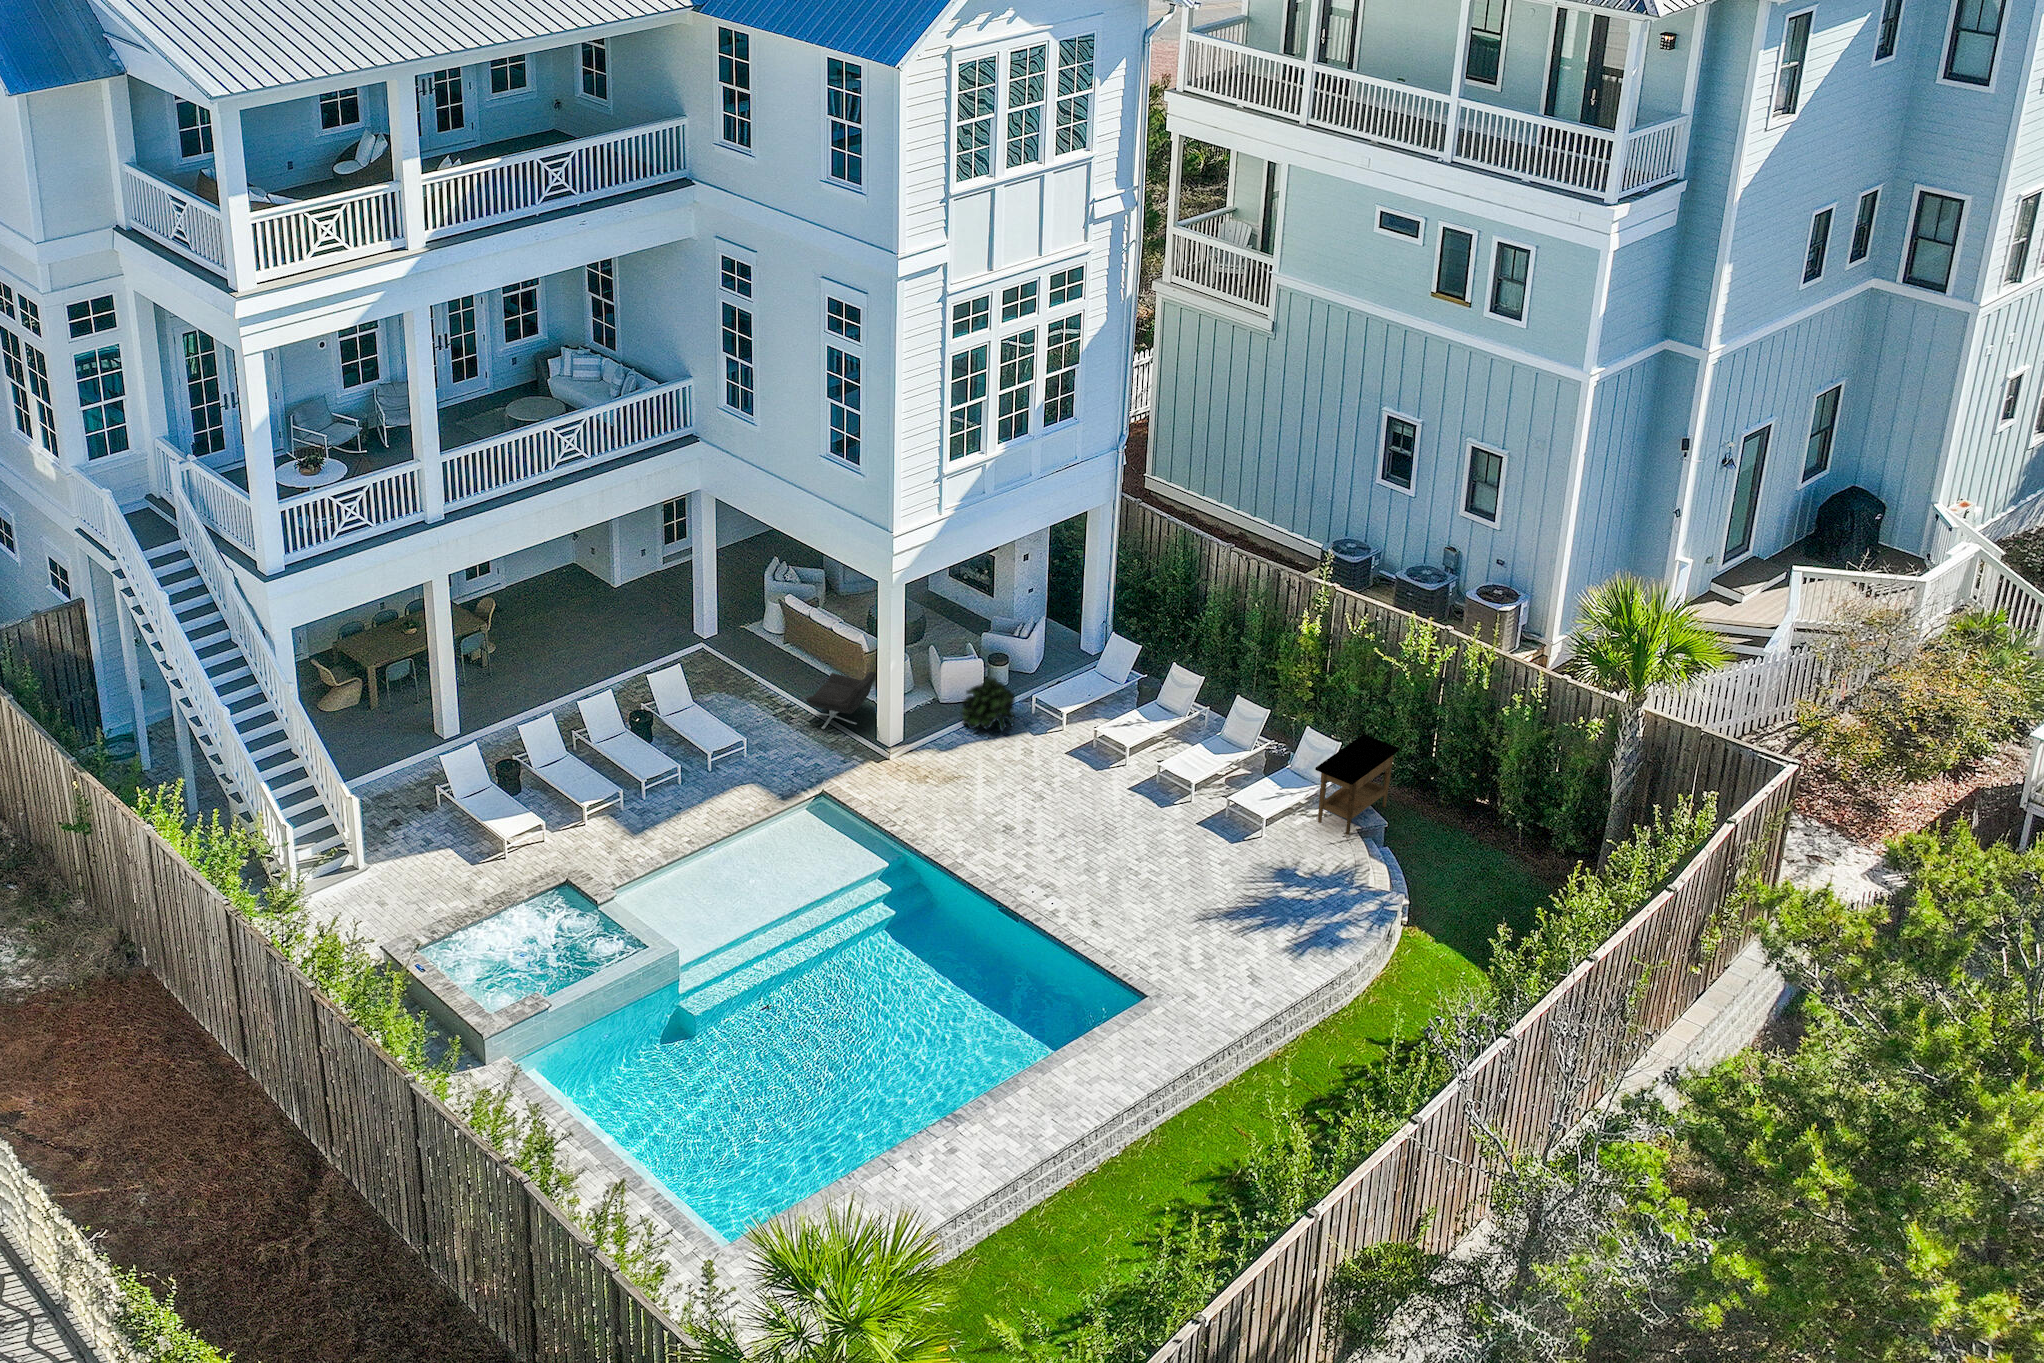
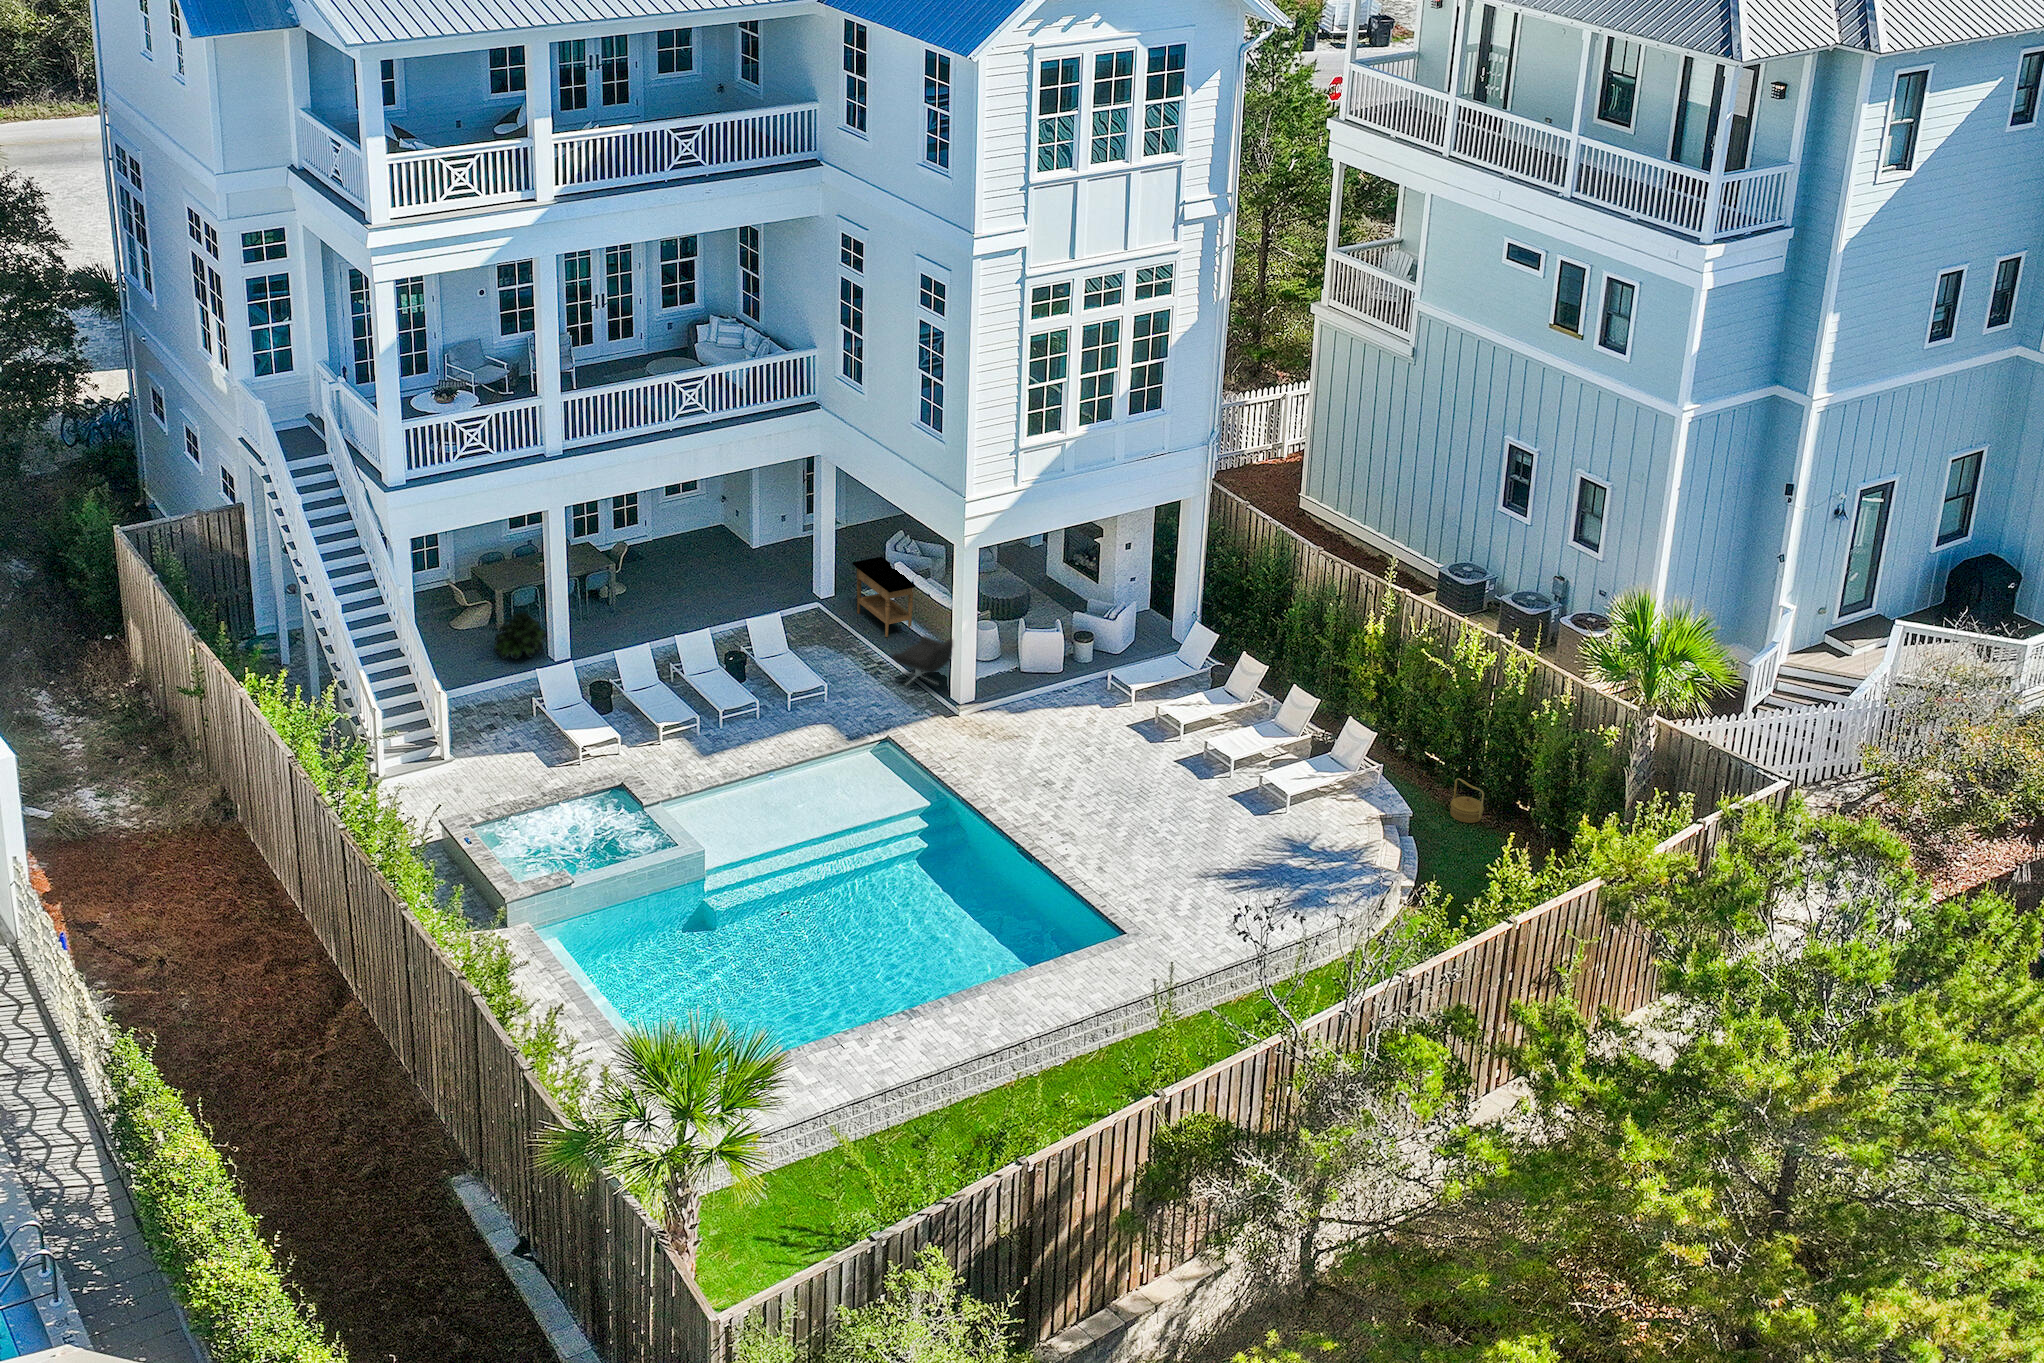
potted plant: present [961,678,1015,731] -> present [494,612,548,660]
side table: present [1315,734,1400,835] -> present [852,557,915,637]
woven basket: none [1417,777,1455,823] -> present [1450,778,1484,823]

